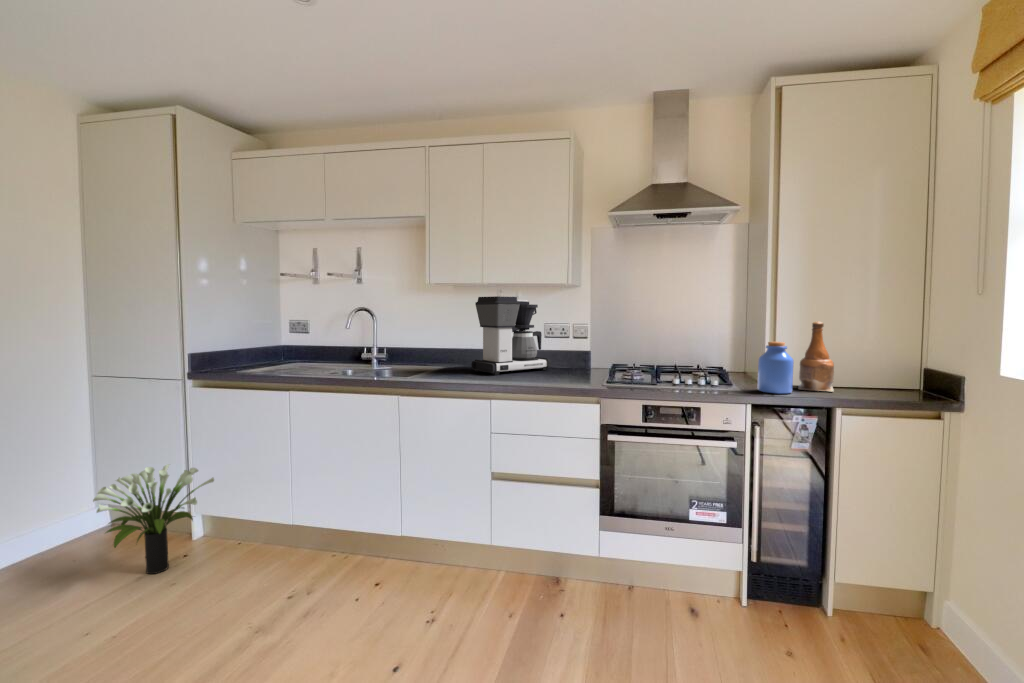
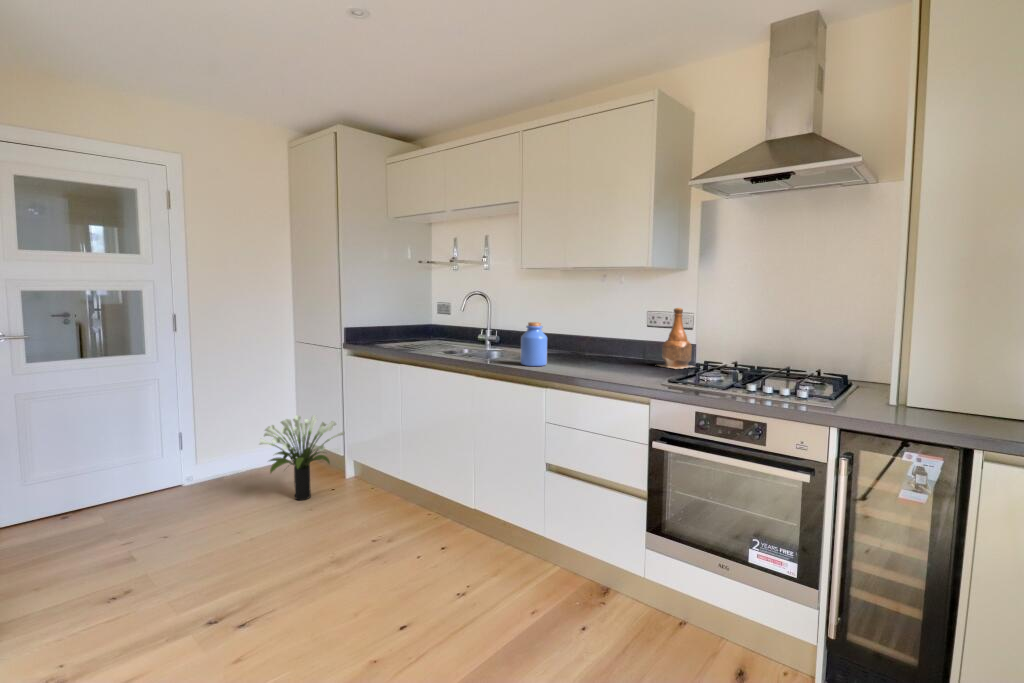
coffee maker: present [472,296,551,375] -> none [559,281,647,364]
bottle: present [798,321,834,392] -> present [659,308,694,369]
jar: present [758,342,794,394] -> present [521,322,547,366]

